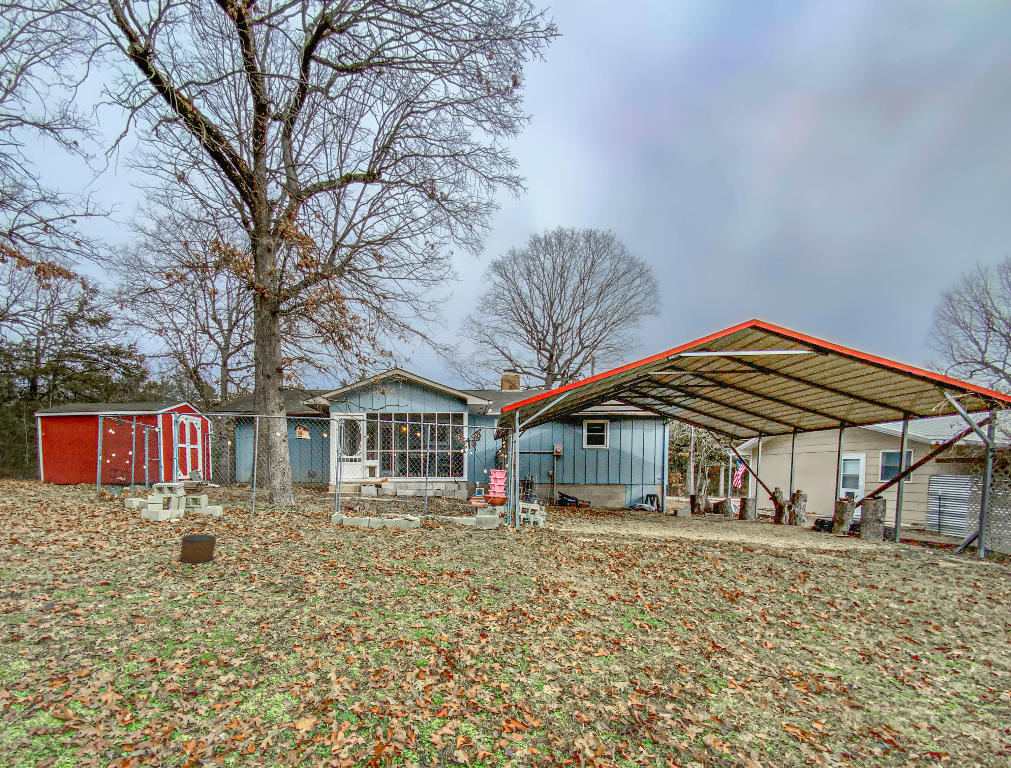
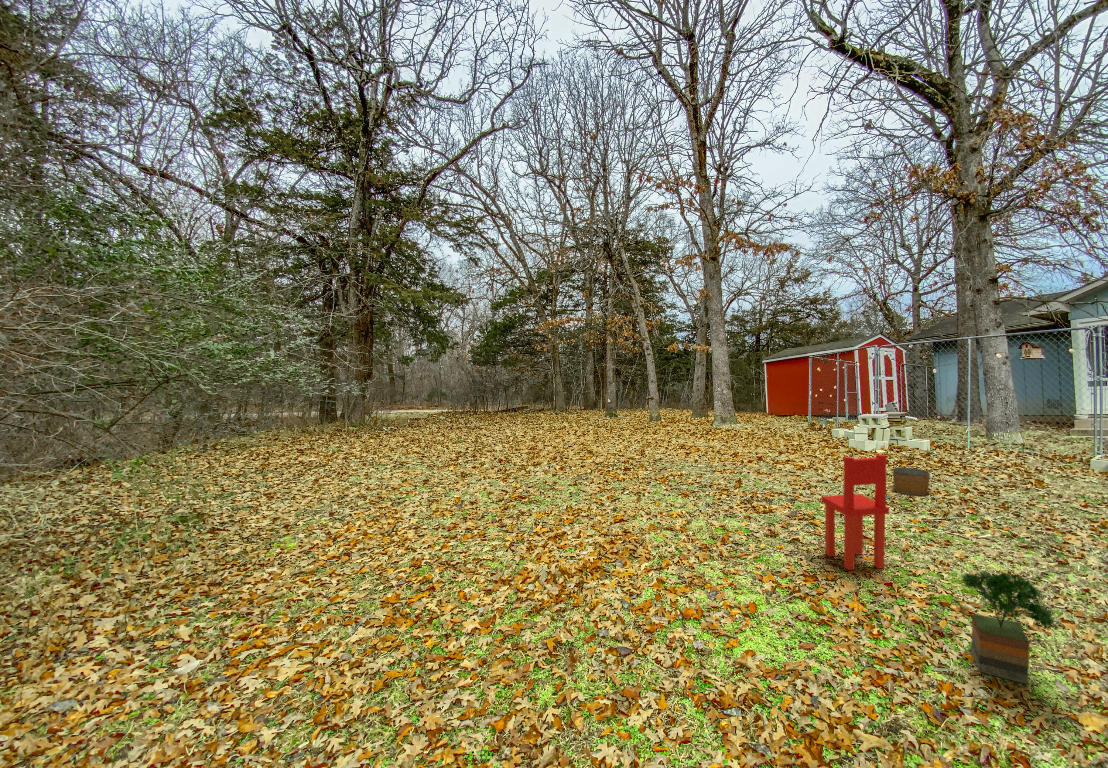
chair: none [86,517,174,657] -> present [821,454,889,570]
potted tree: none [220,611,283,713] -> present [961,570,1054,684]

